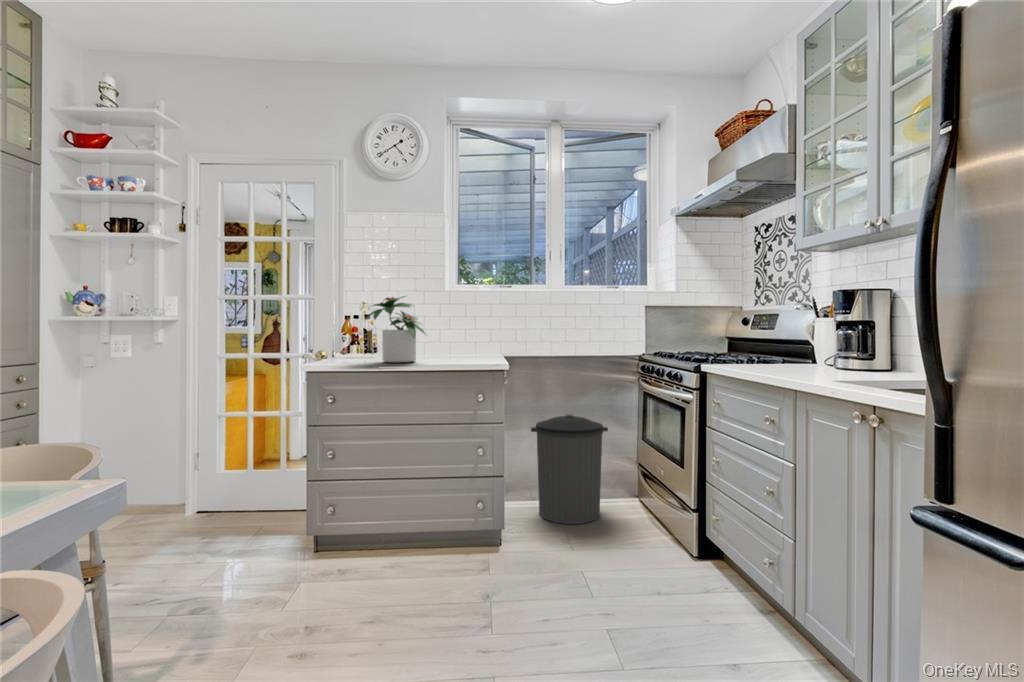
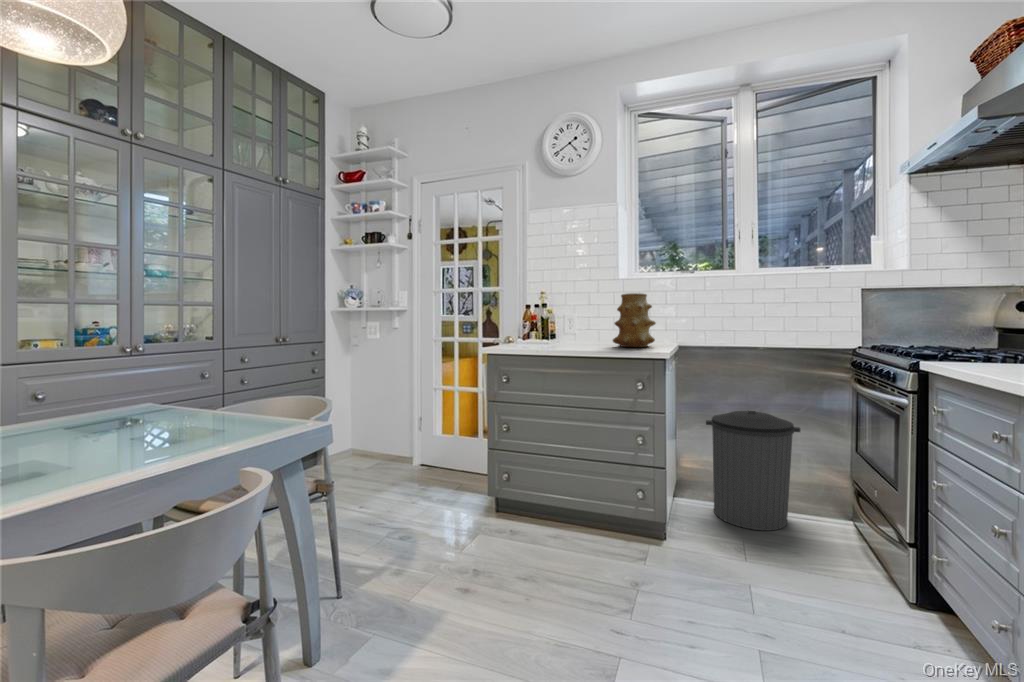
potted plant: present [366,296,425,363] -> none [535,286,593,350]
vase: none [446,305,487,359] -> present [613,293,656,347]

